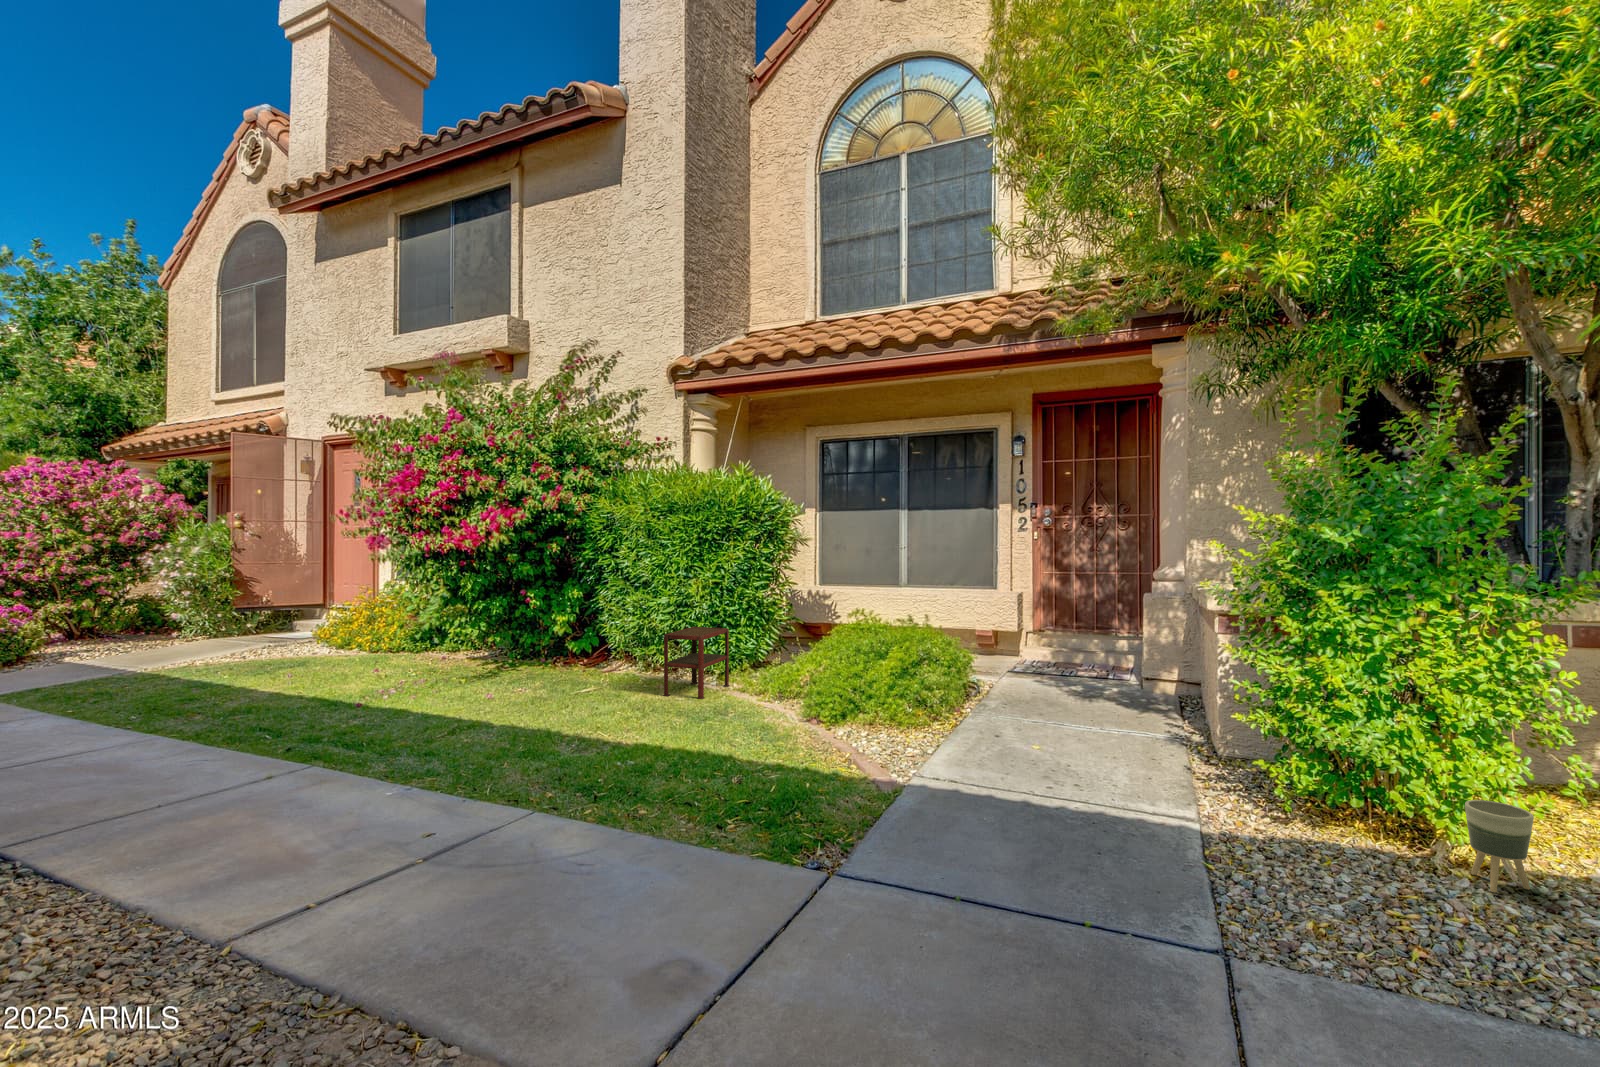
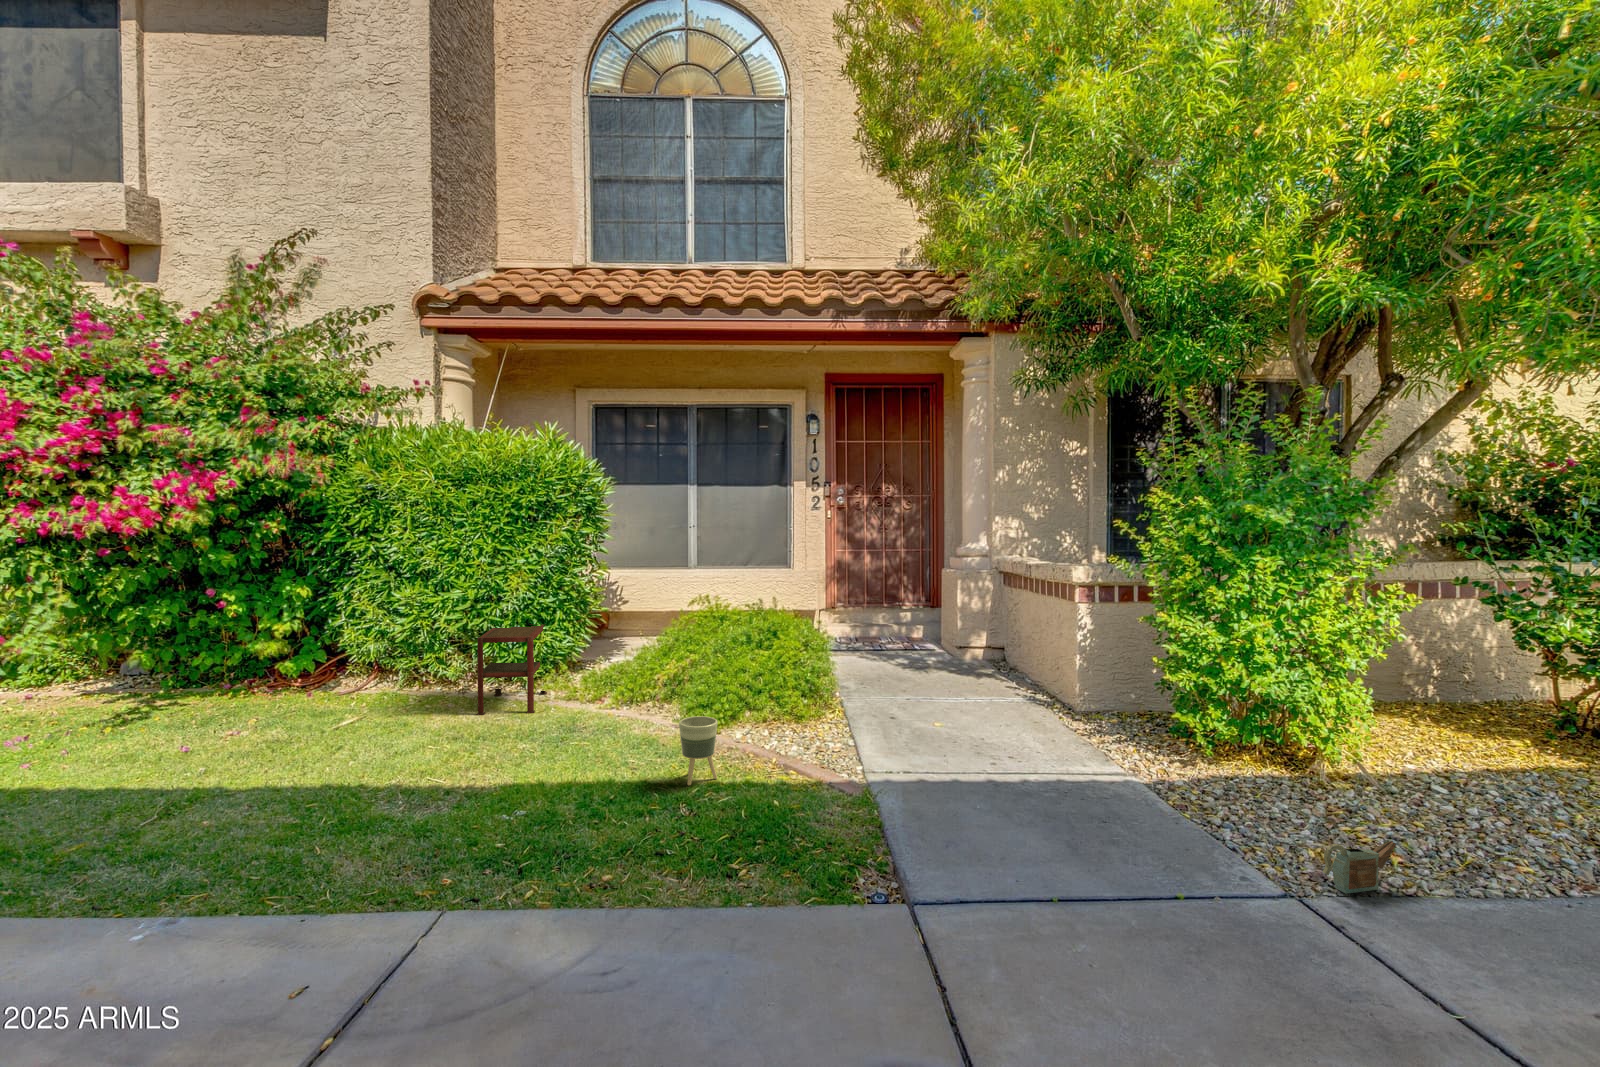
planter: present [1465,800,1534,892] -> present [679,716,718,785]
watering can: none [1238,927,1360,1000] -> present [1323,841,1396,894]

